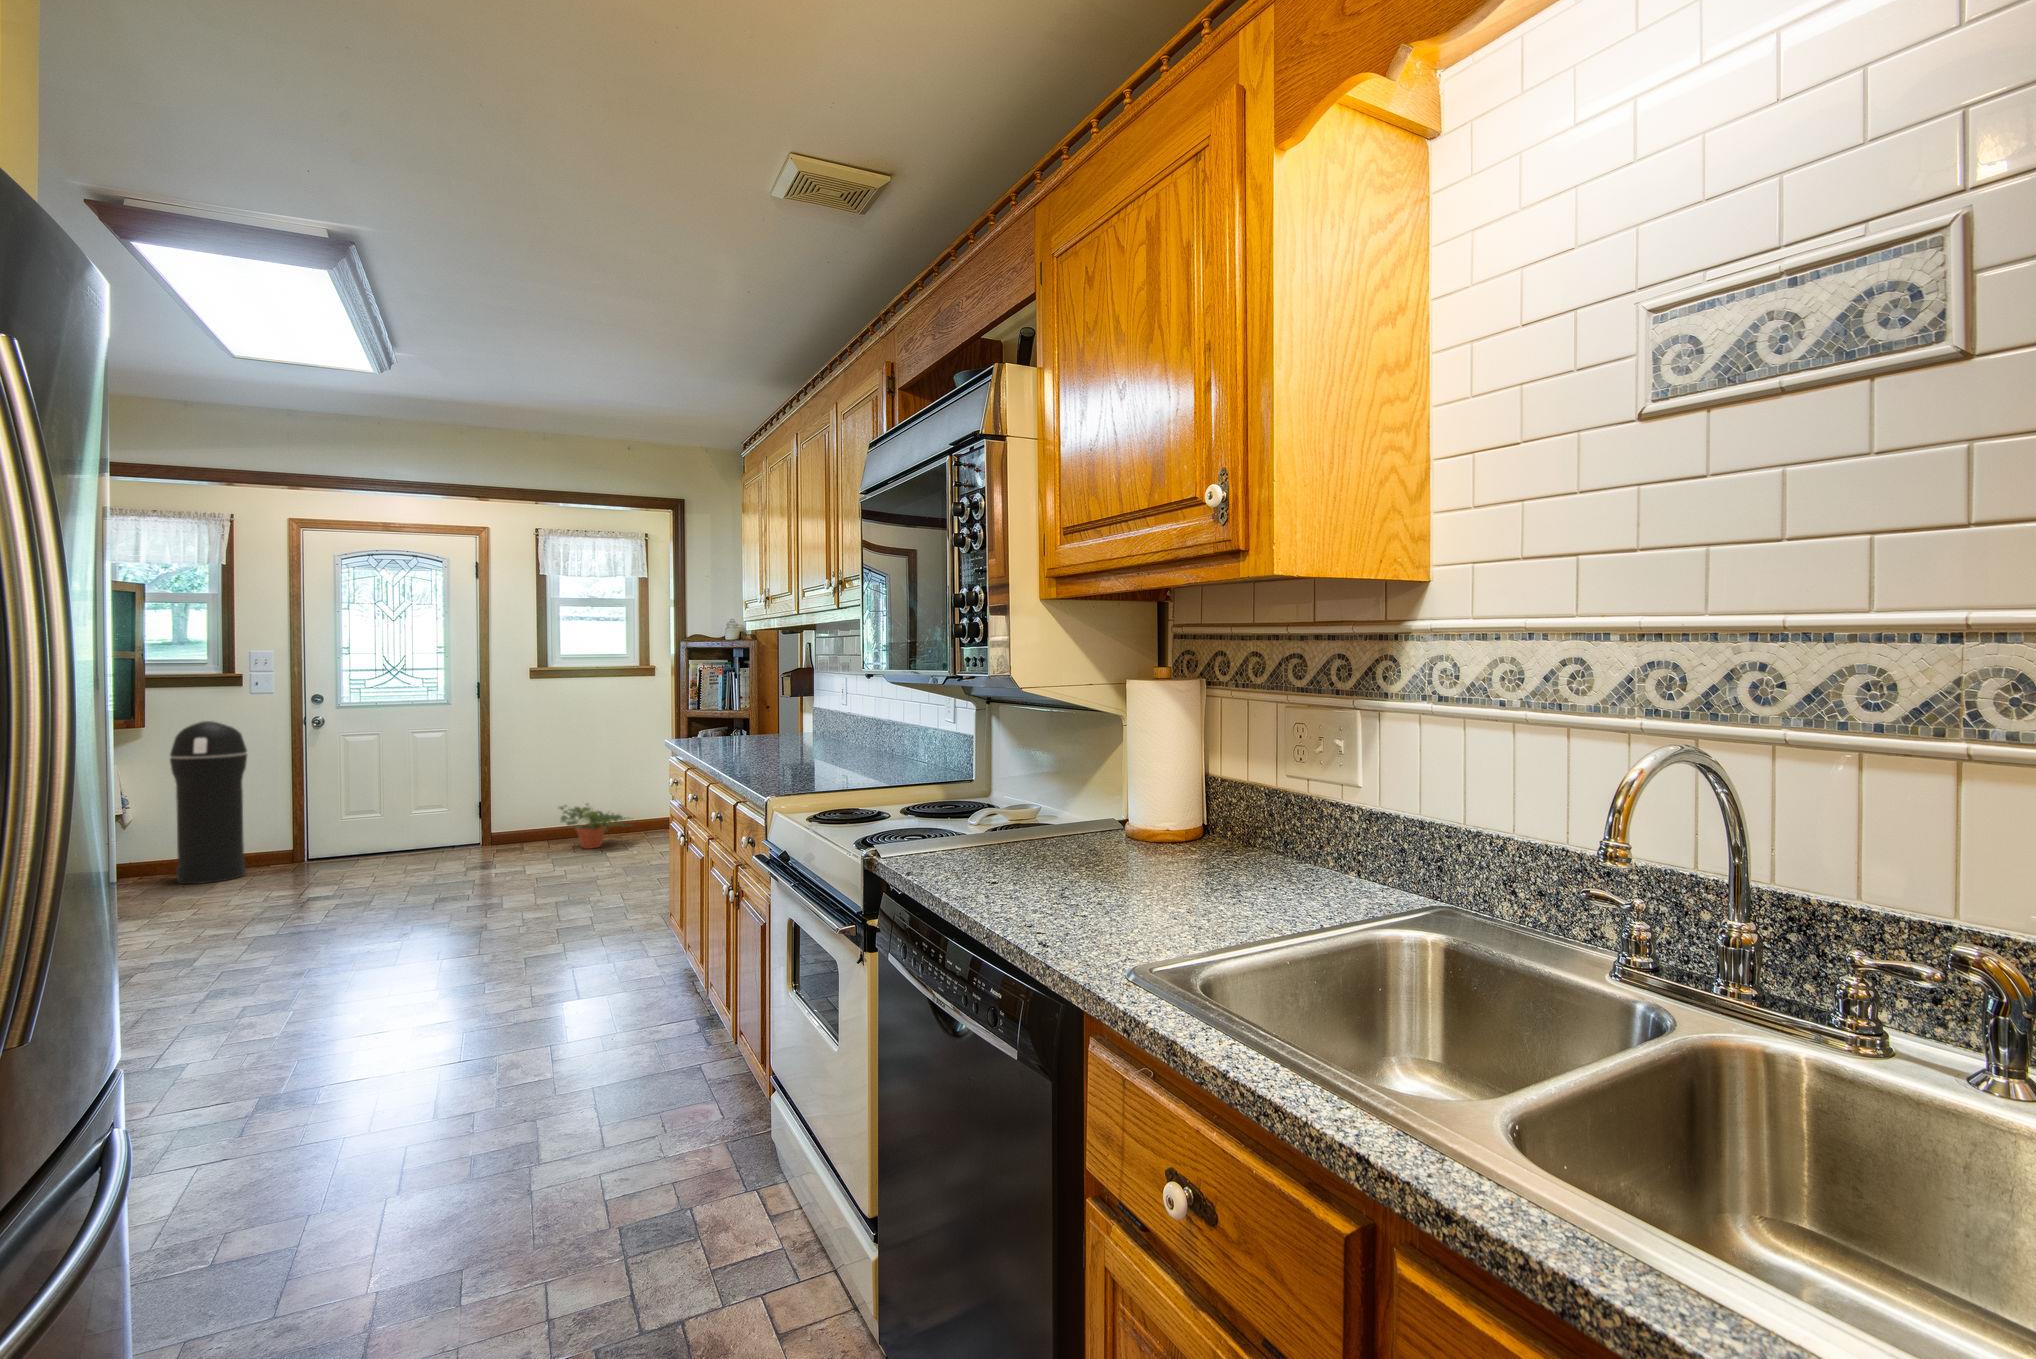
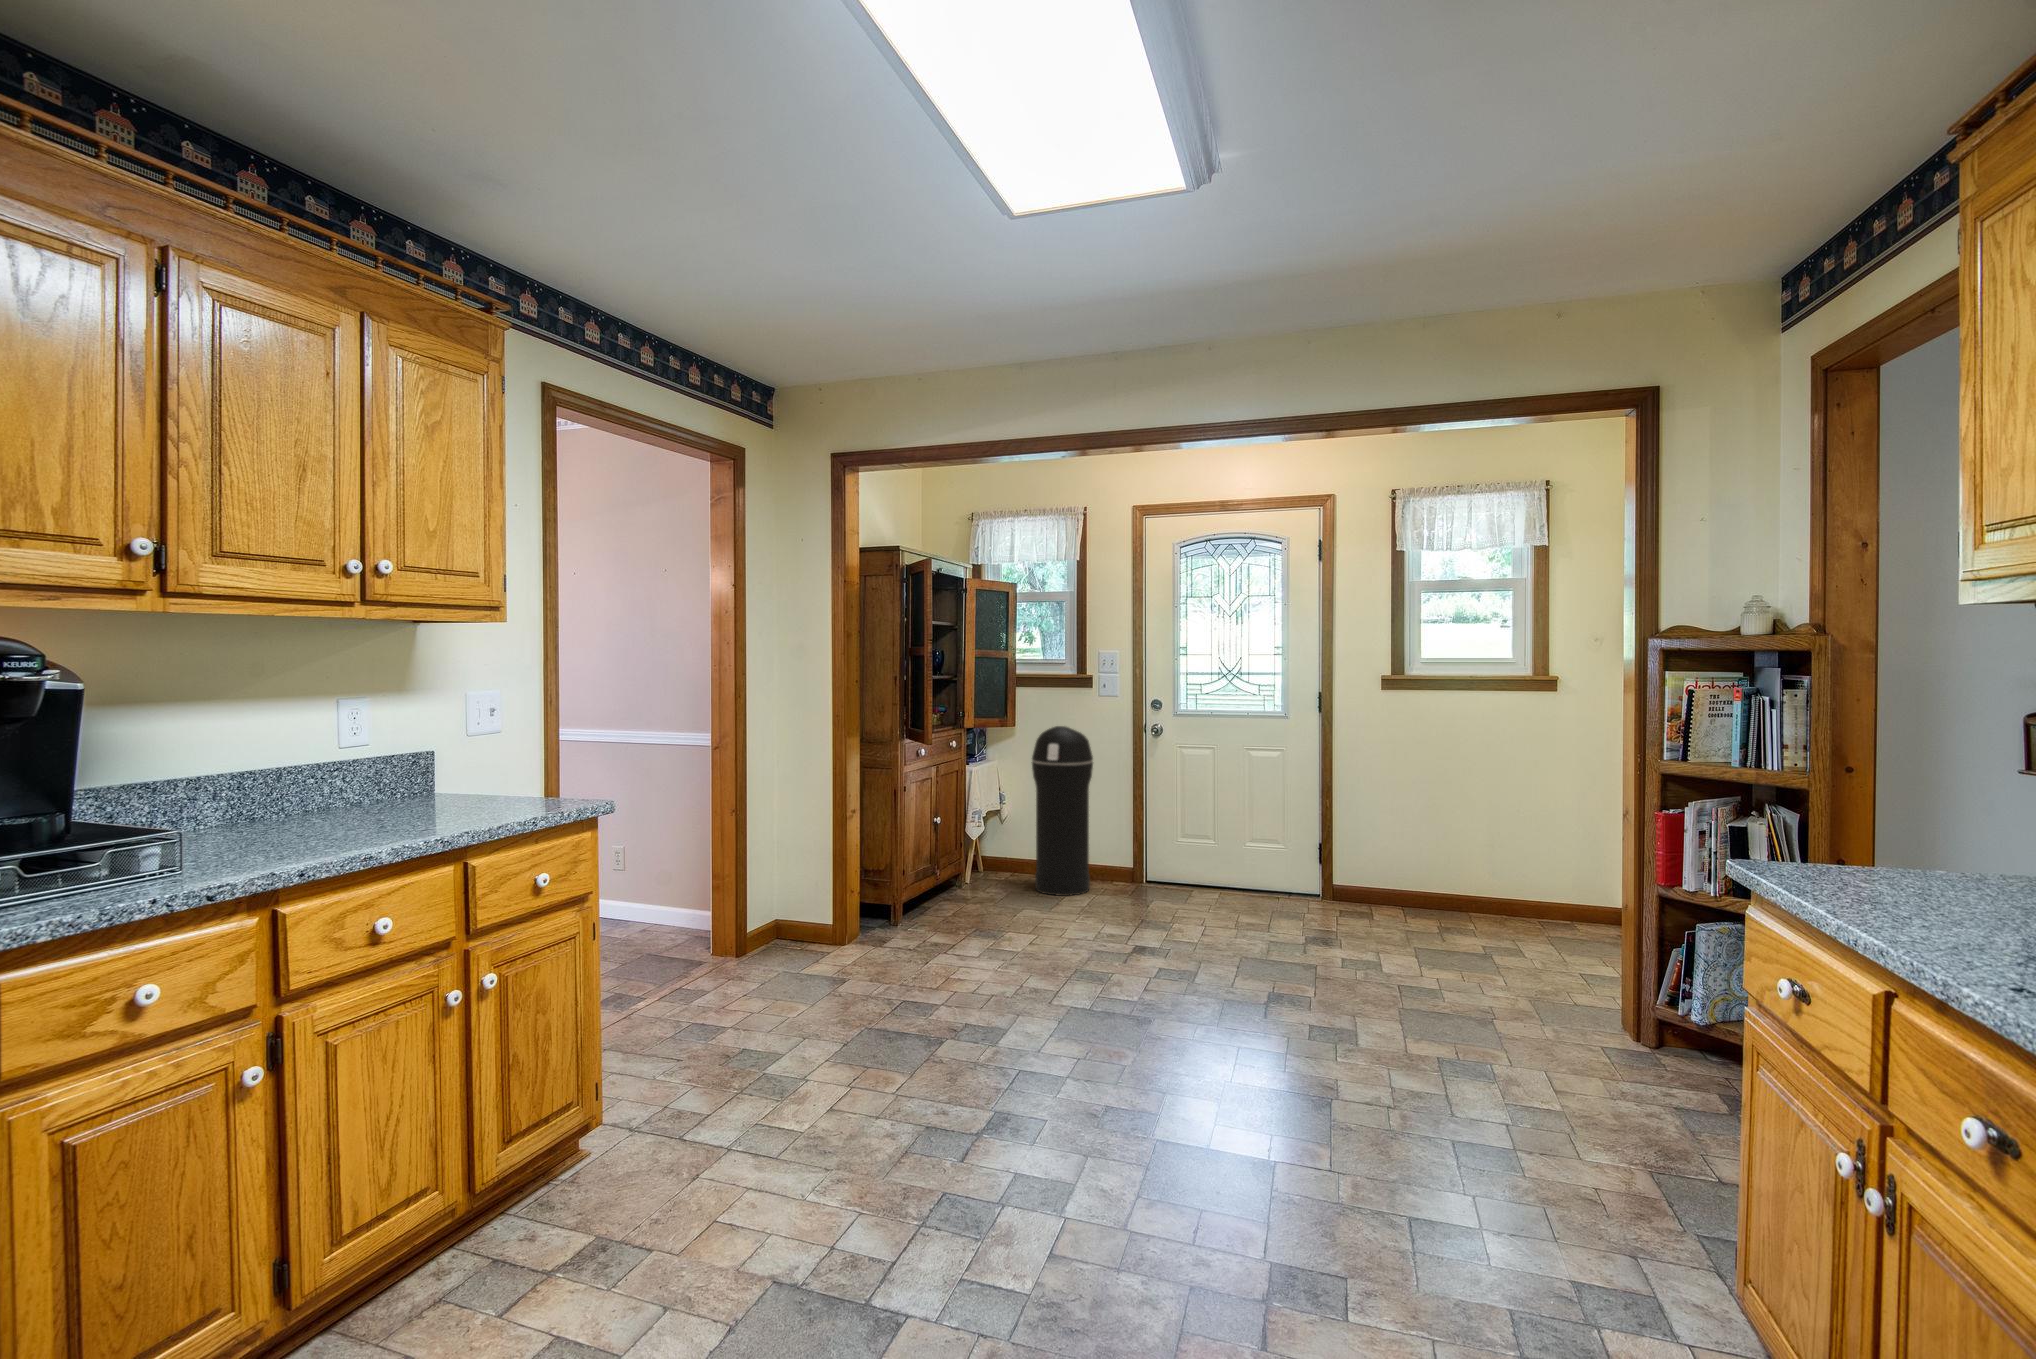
potted plant: present [559,804,629,849] -> none [1414,863,1527,933]

